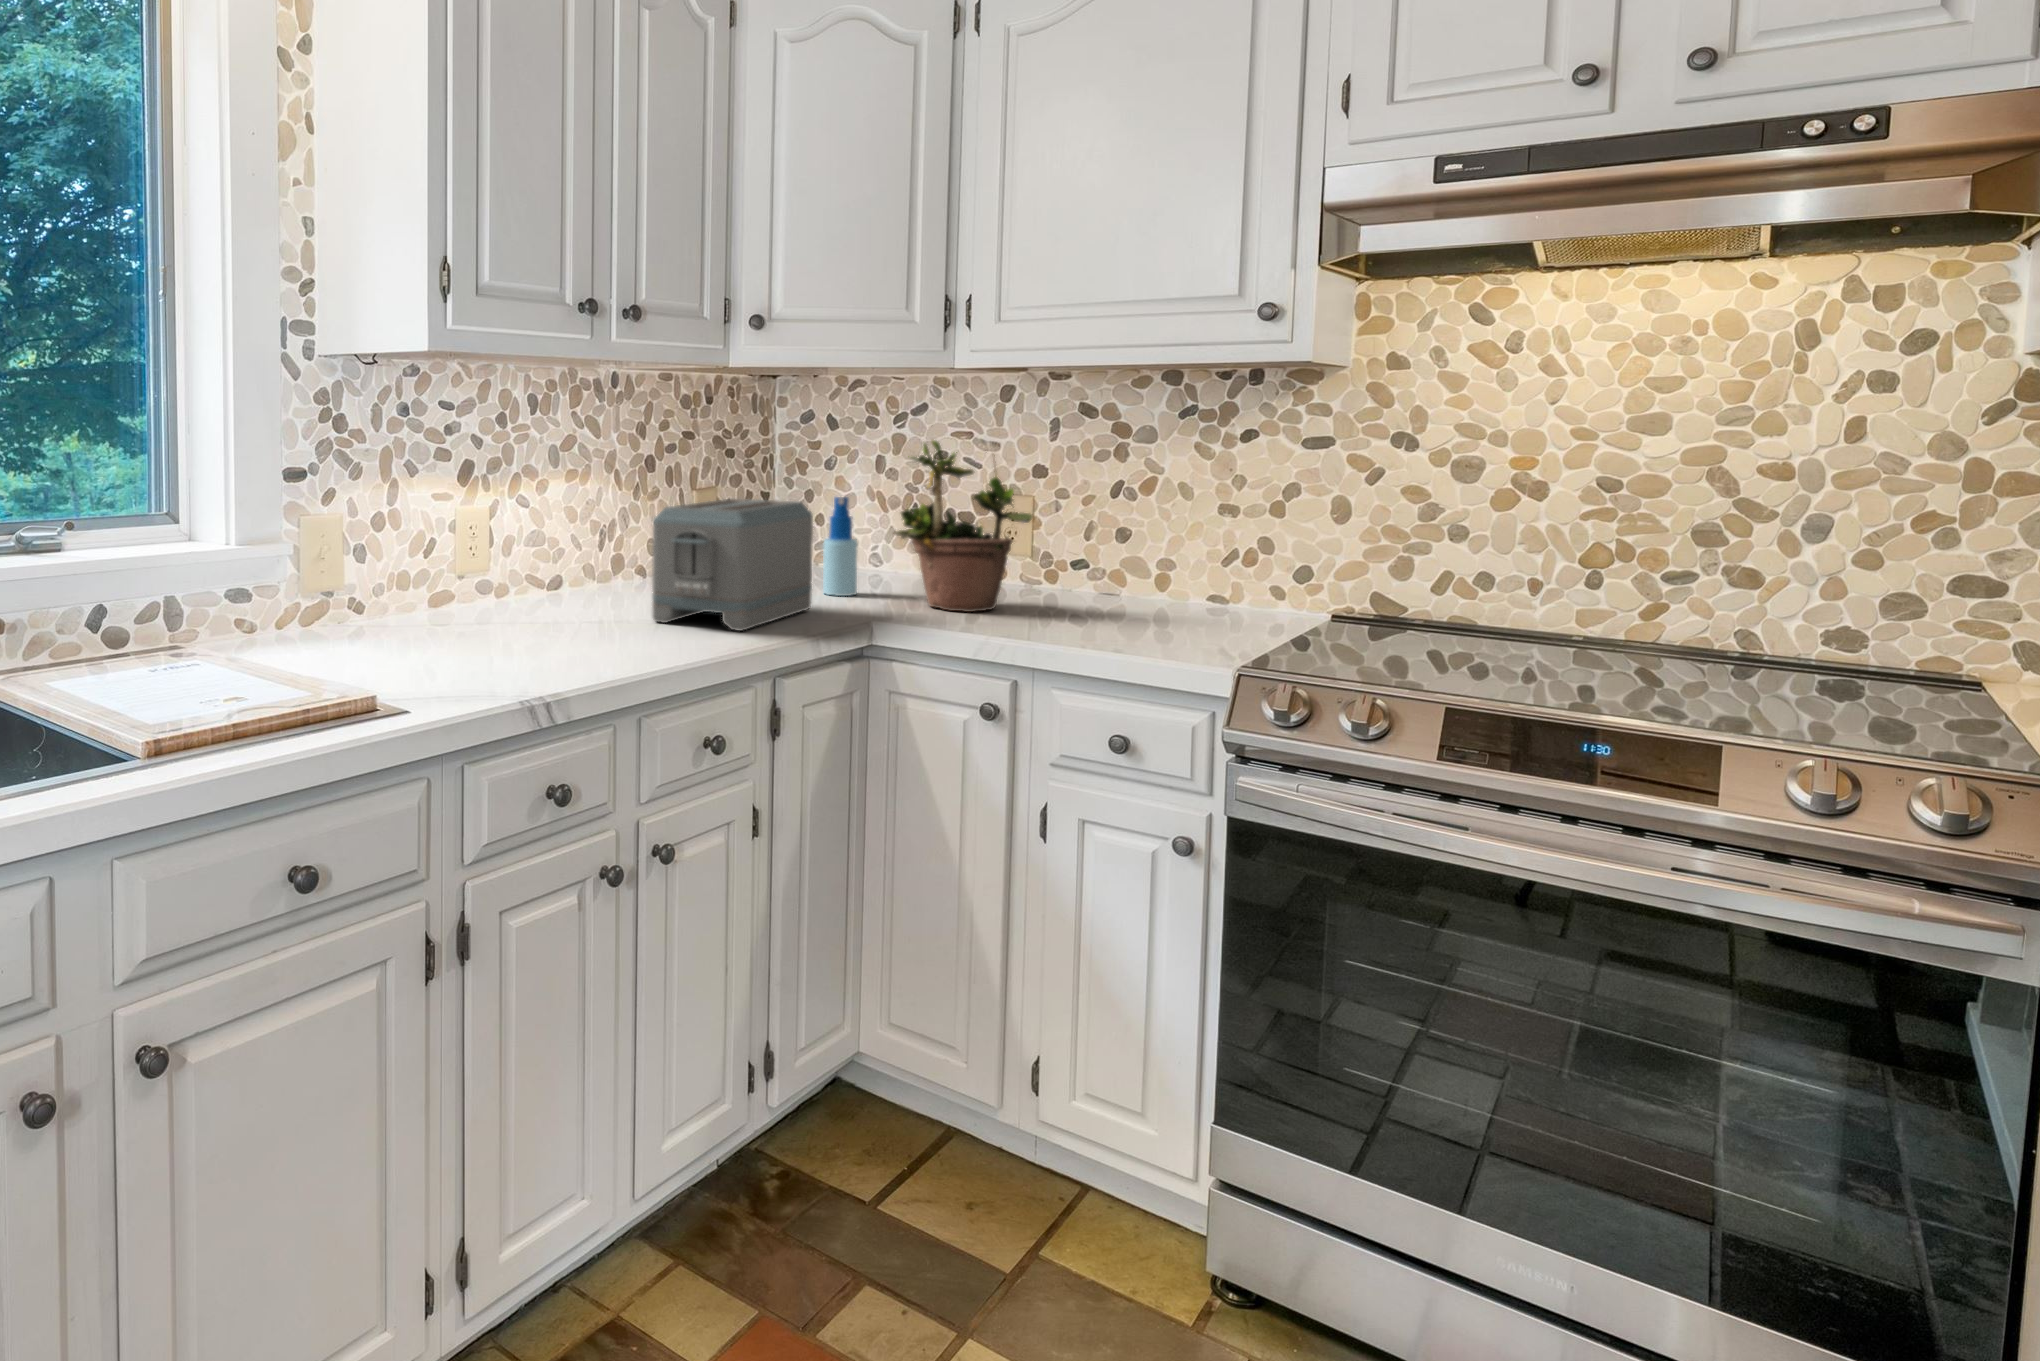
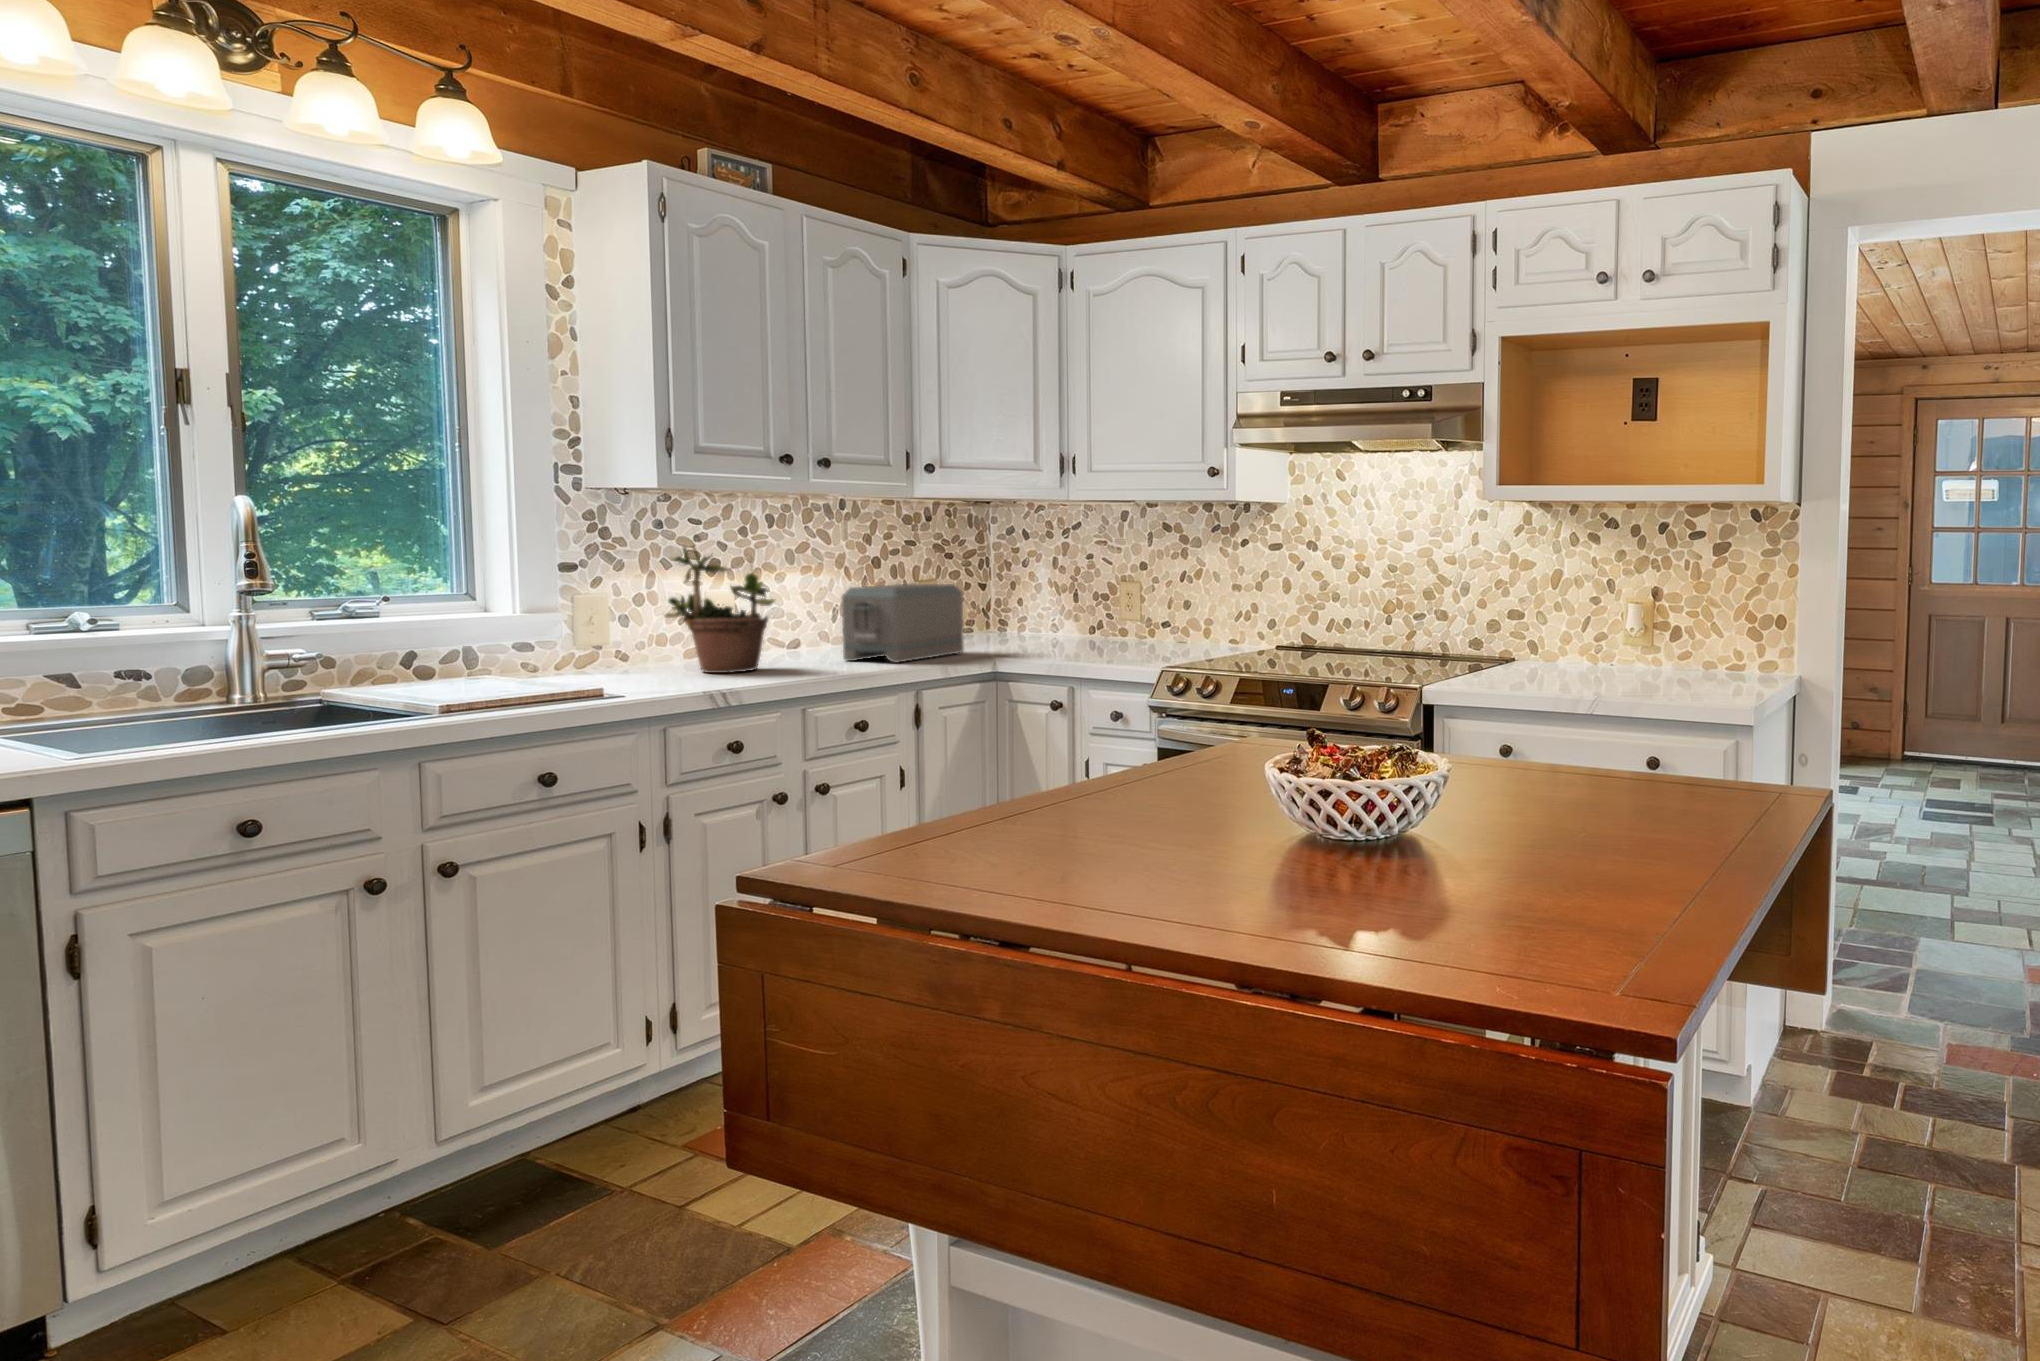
potted plant: present [893,440,1033,612] -> present [664,546,774,673]
spray bottle: present [823,497,858,596] -> none [988,583,1012,647]

